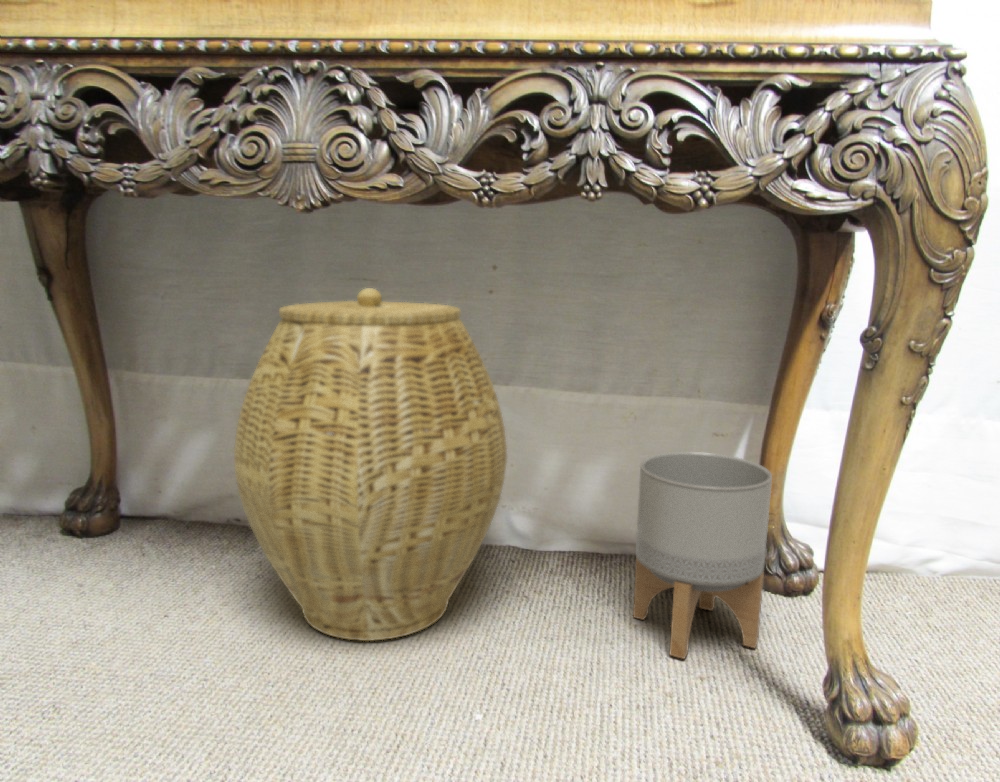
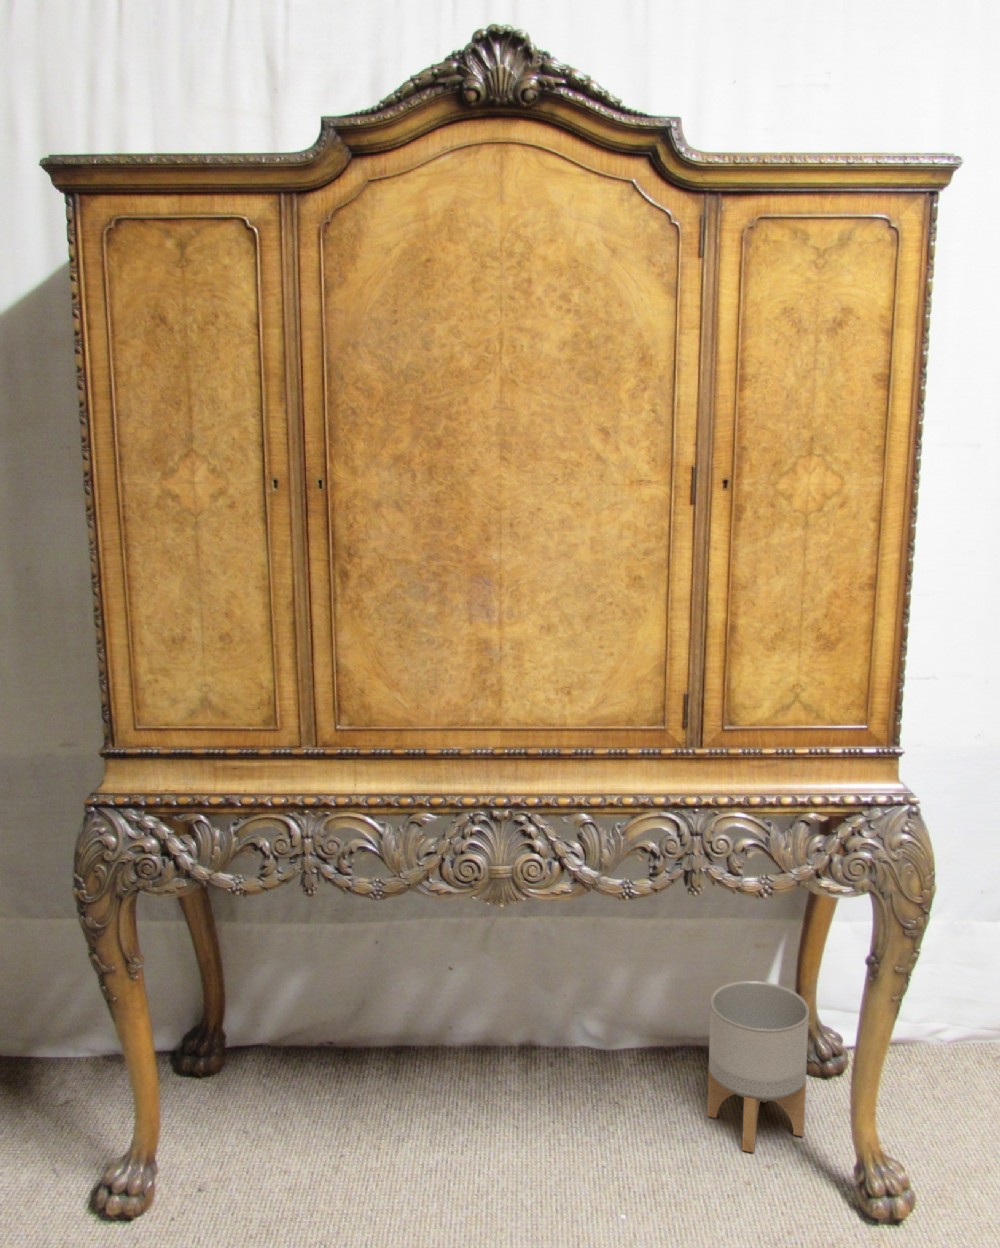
woven basket: present [234,288,507,641] -> none [398,874,609,1163]

